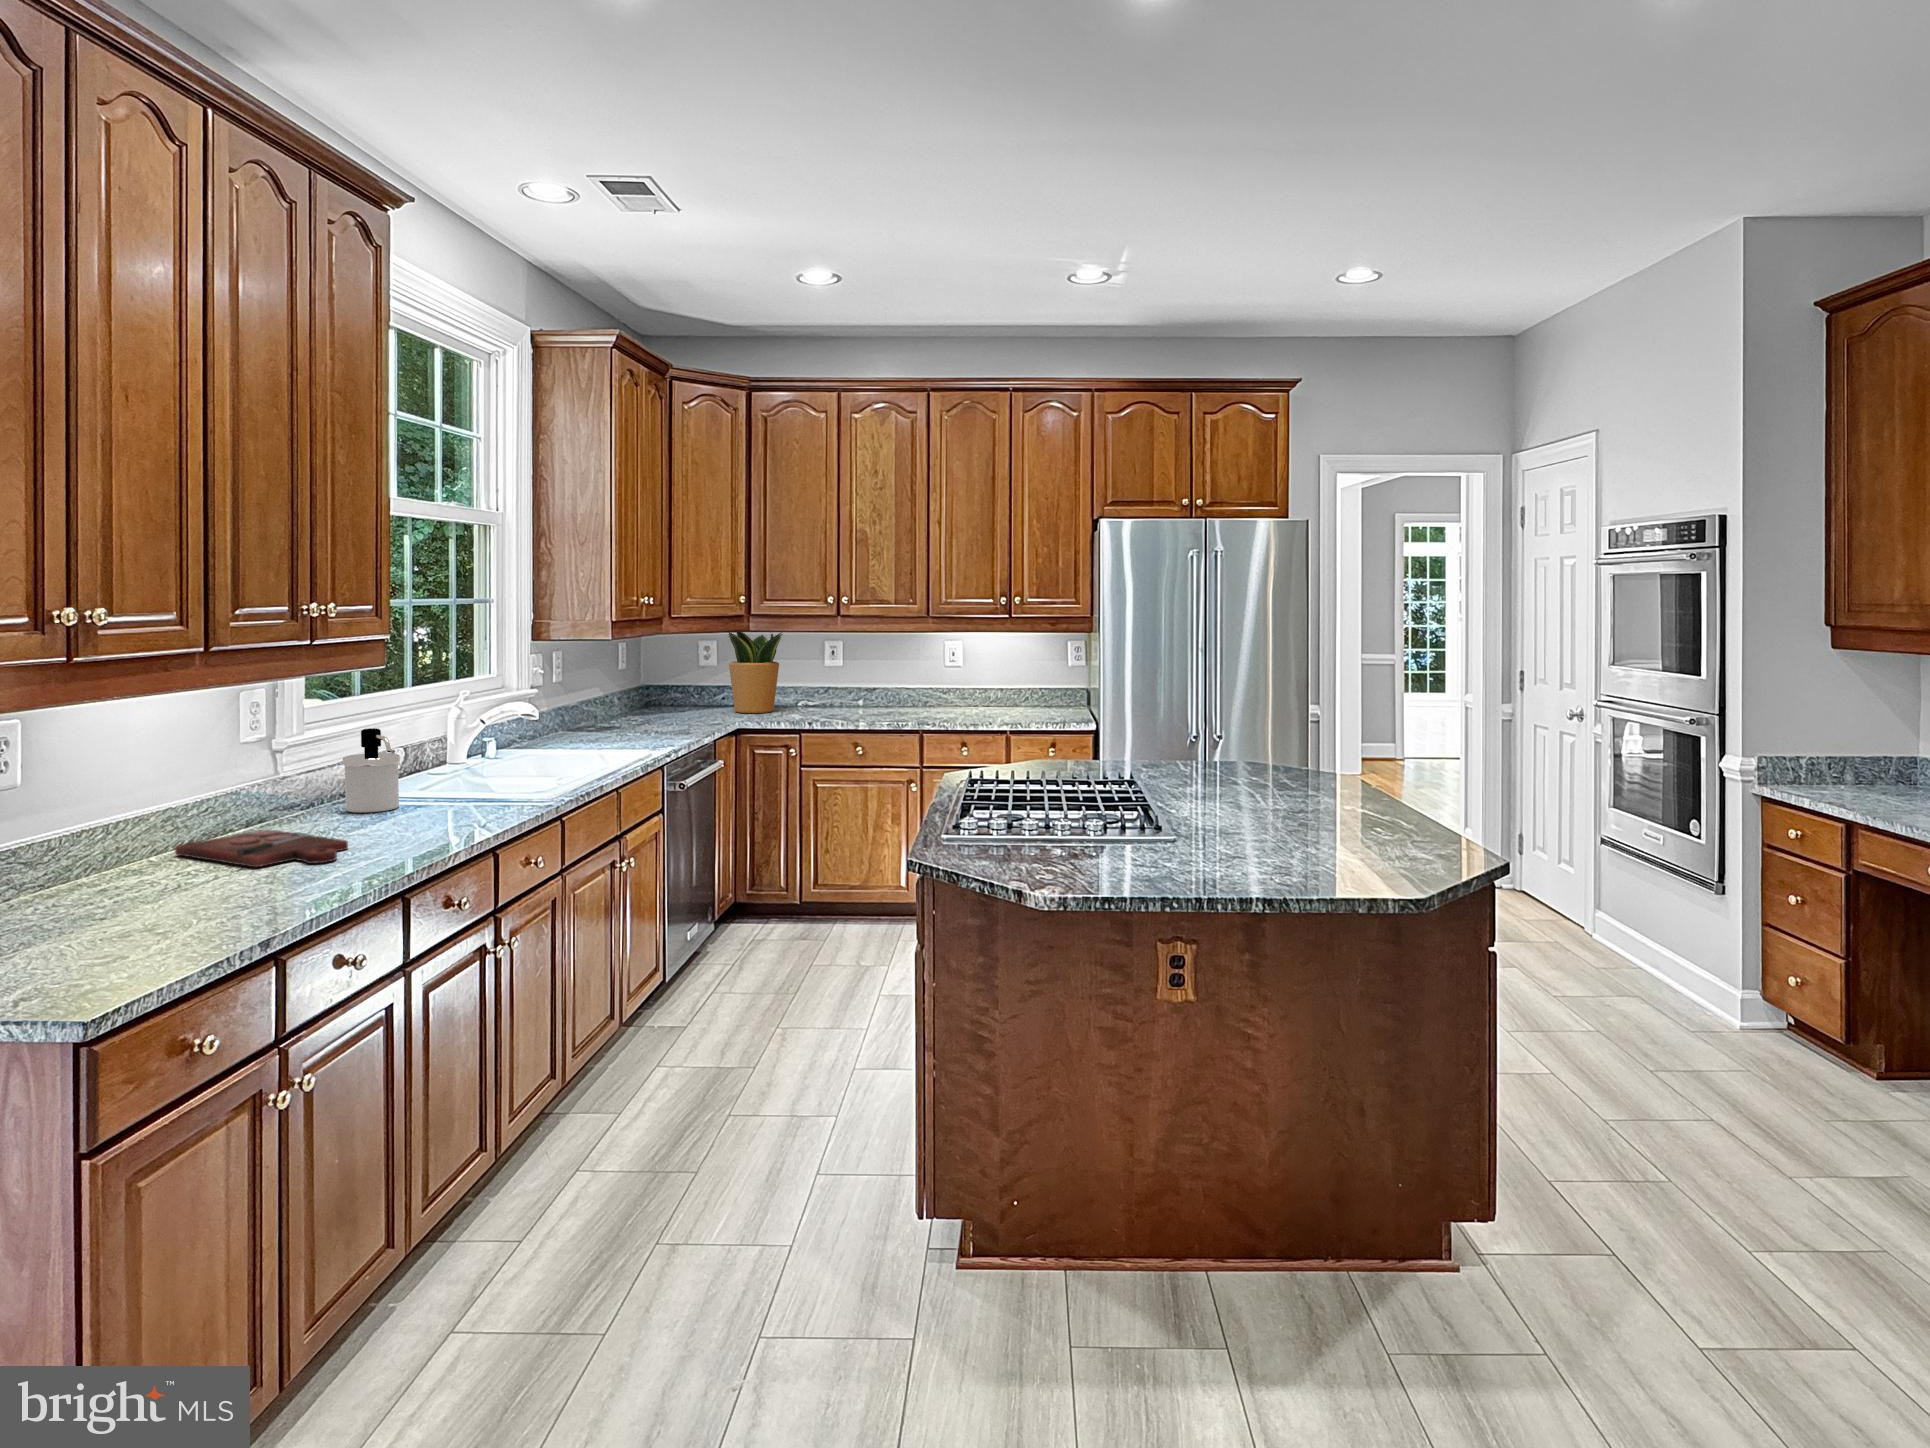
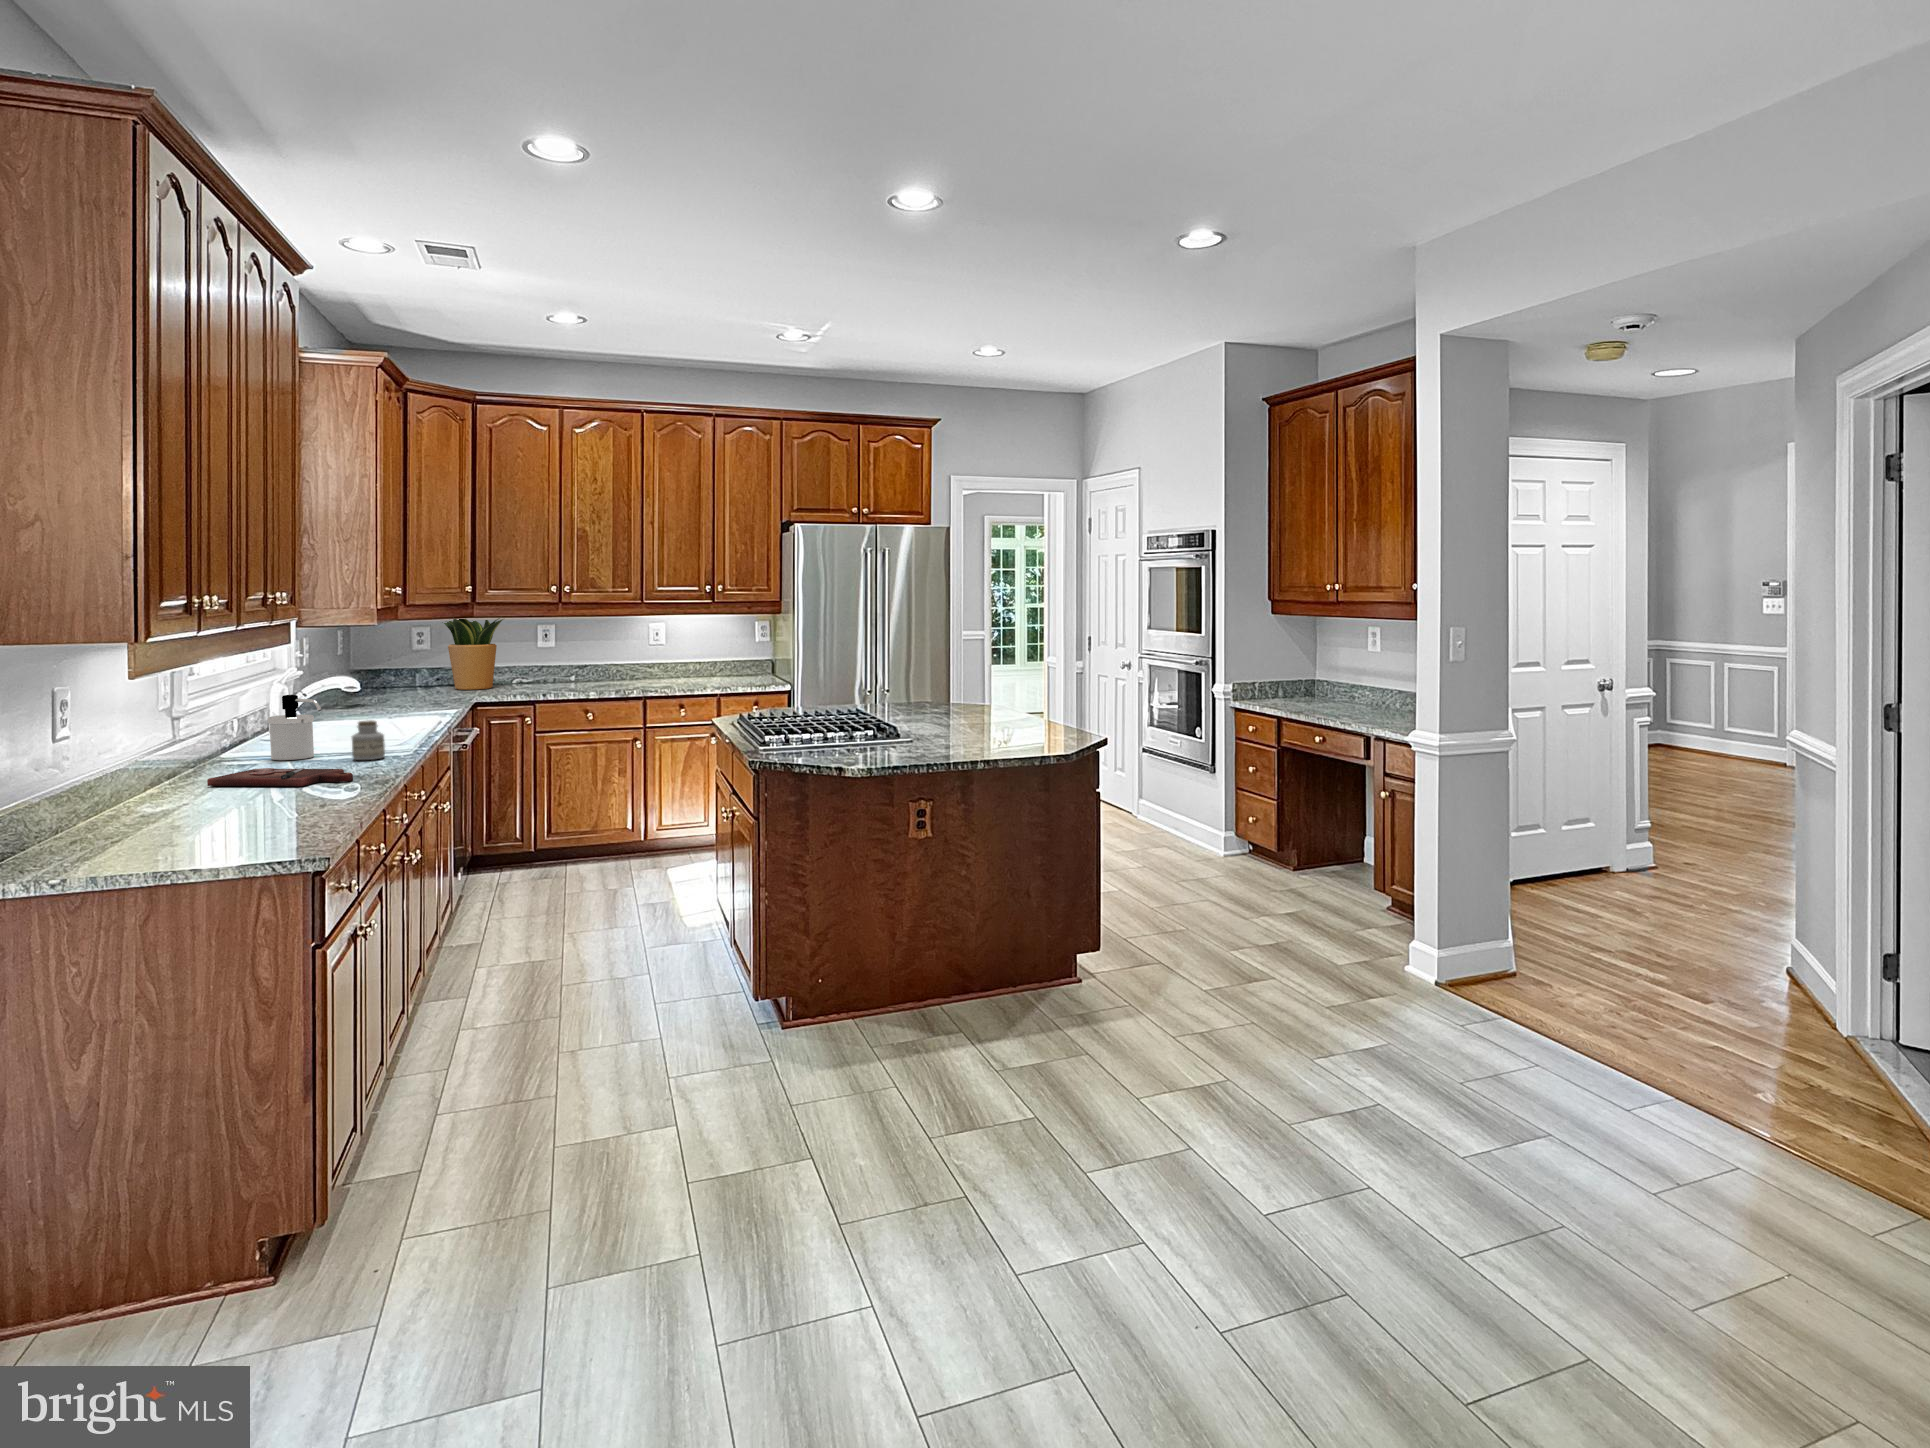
jar: none [417,767,460,821] -> present [352,720,385,760]

